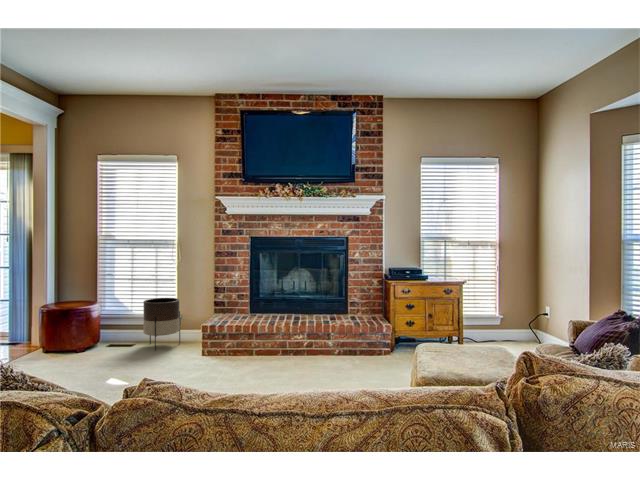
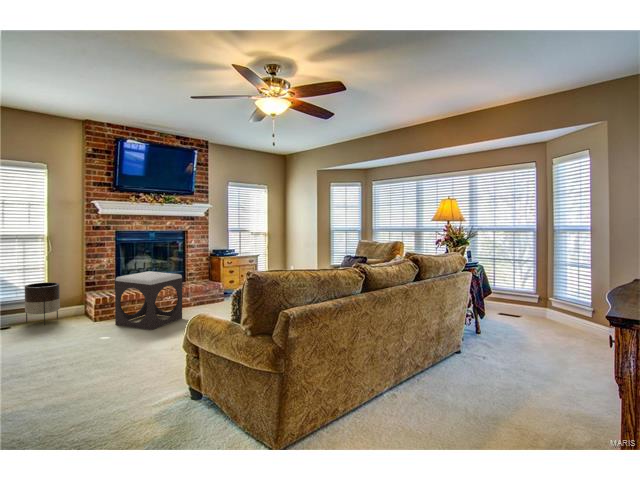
footstool: none [209,293,294,385] -> present [115,271,182,330]

